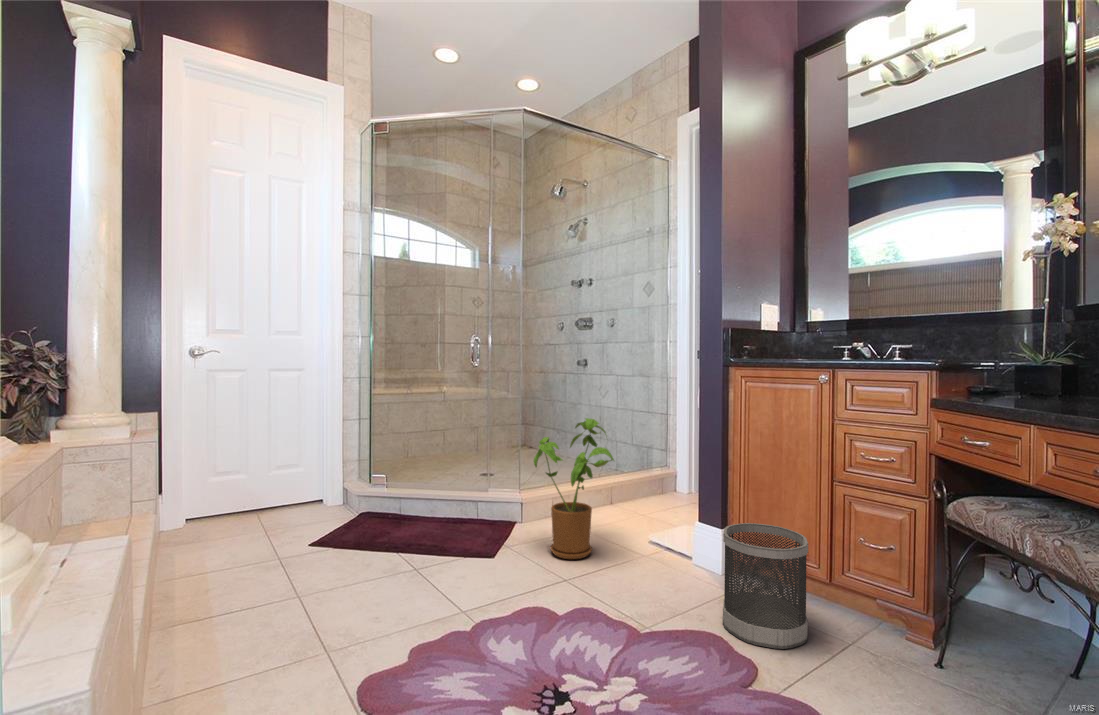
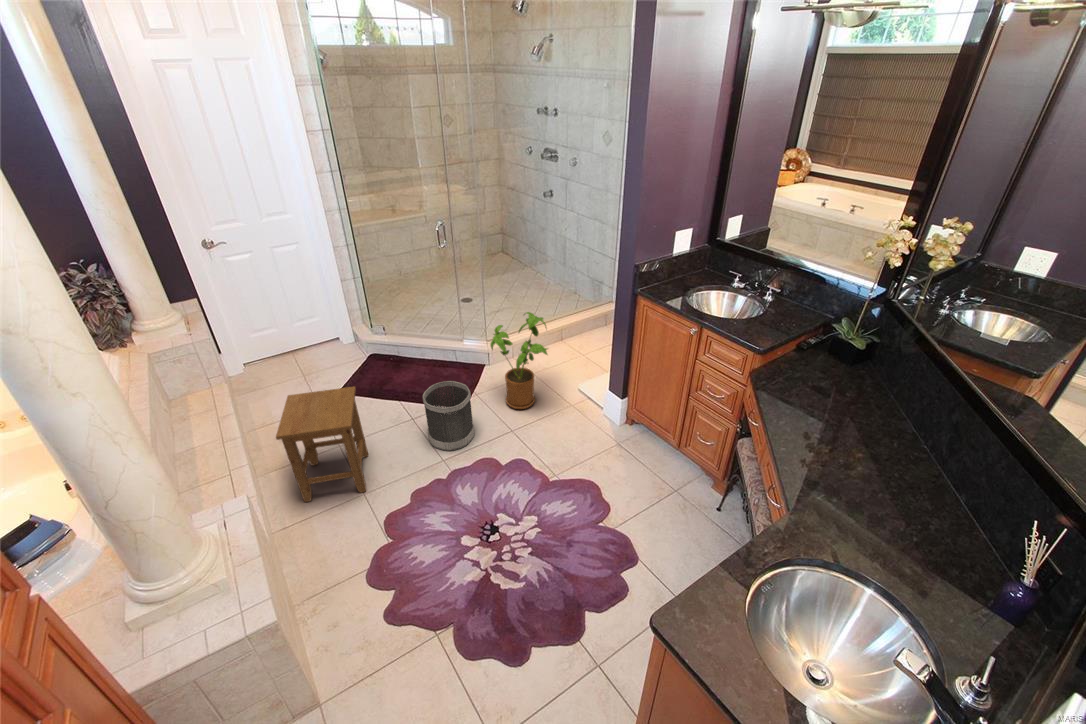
stool: none [214,476,349,662] -> present [276,387,368,502]
wastebasket: present [723,523,808,649] -> present [423,381,474,451]

